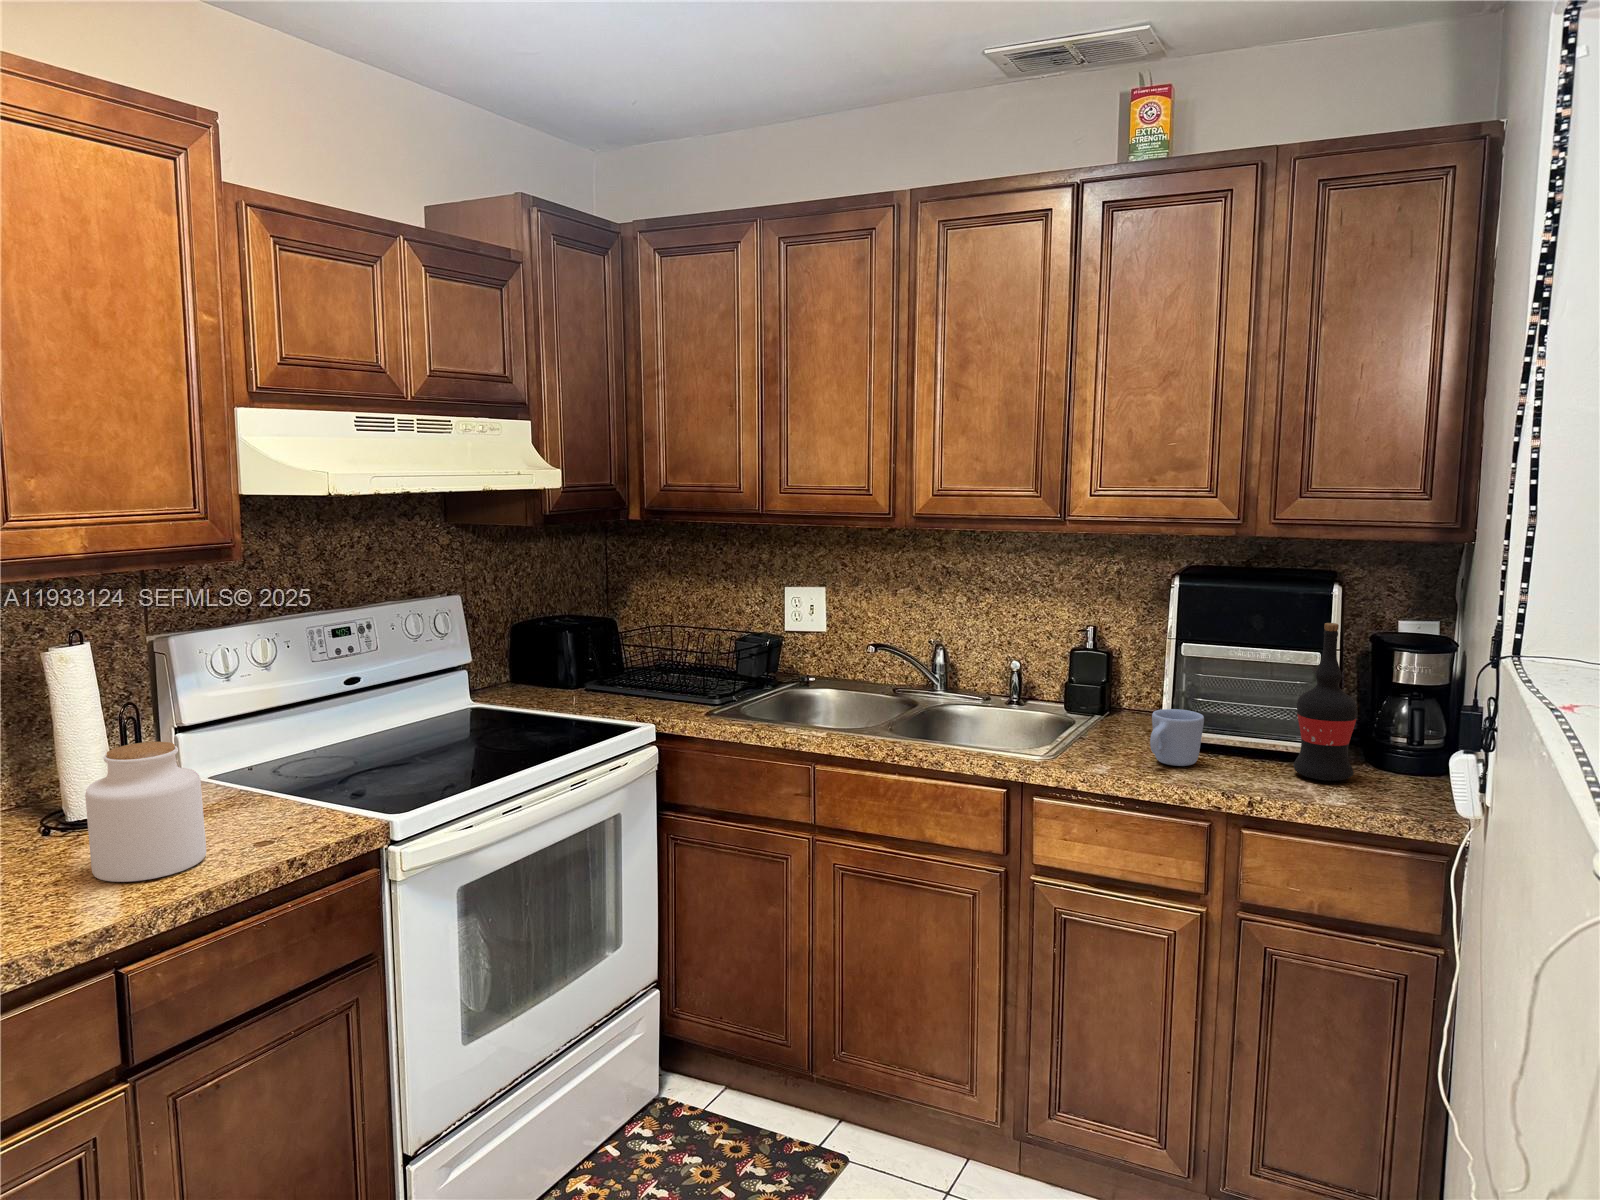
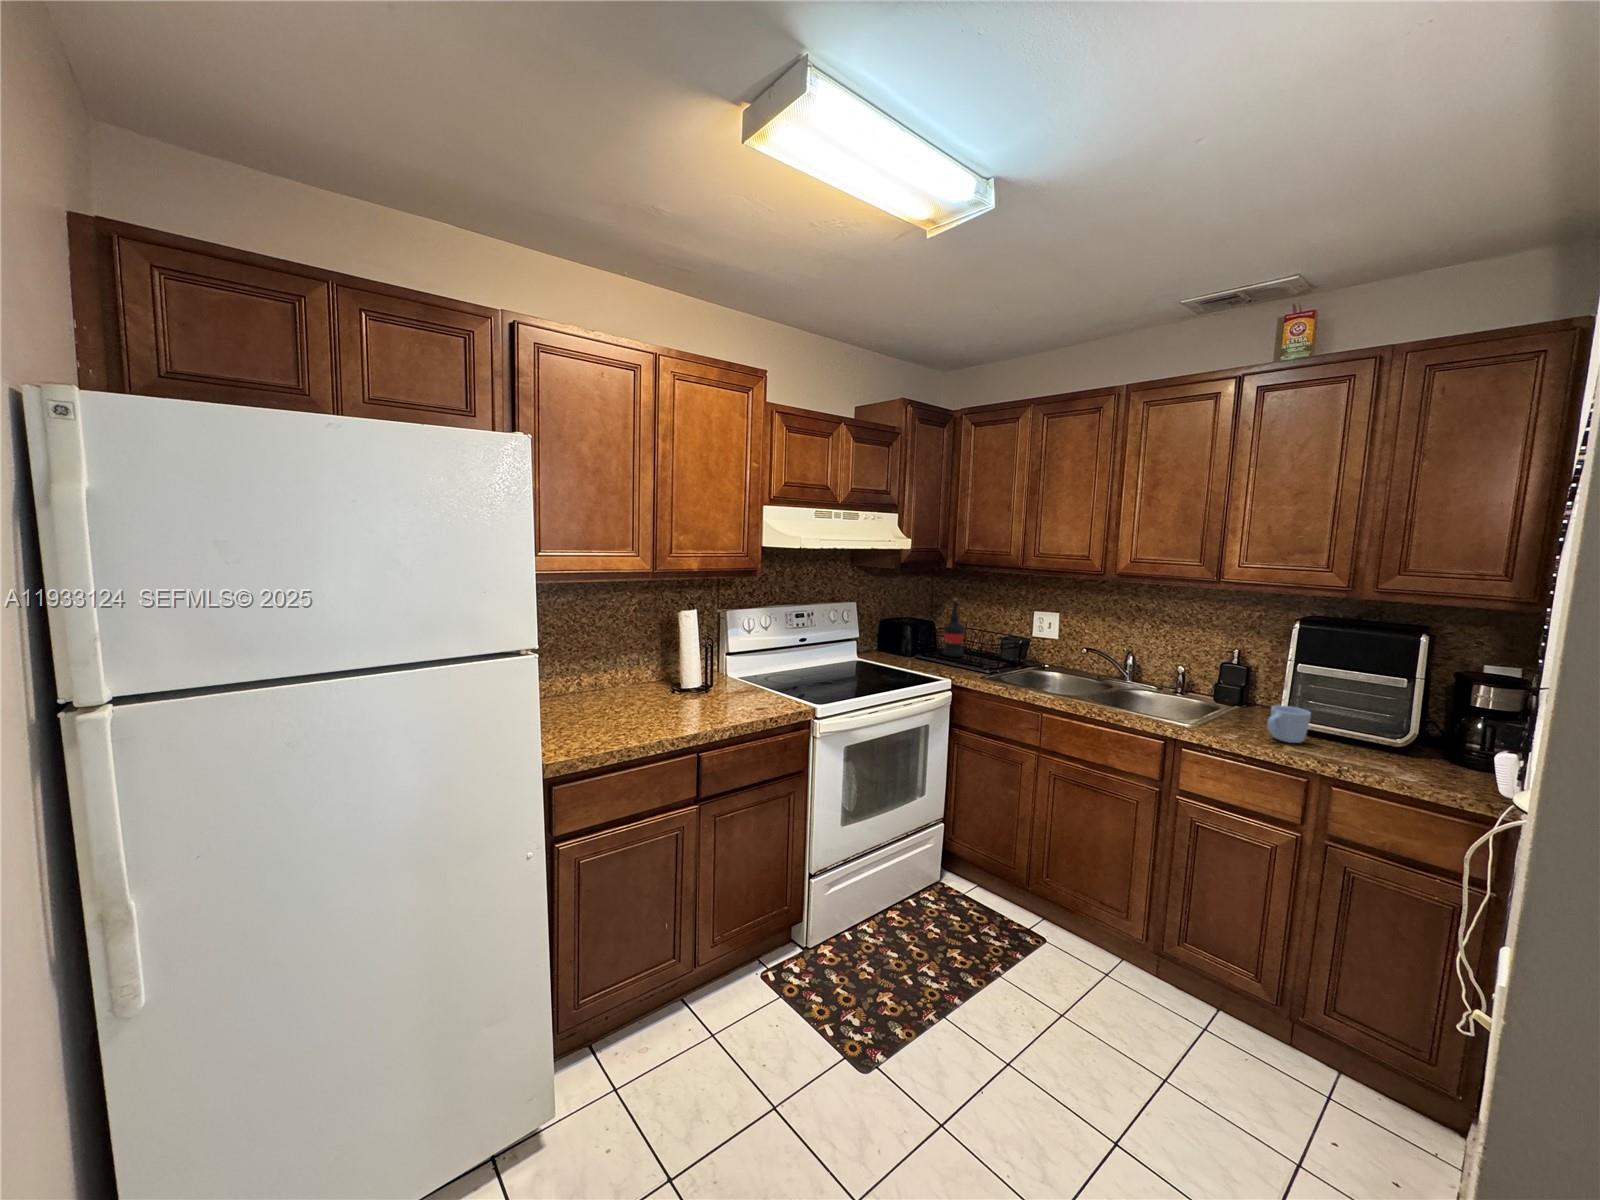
wine bottle: present [1294,623,1357,781] -> present [943,598,965,657]
jar: present [85,742,206,882] -> none [694,656,739,716]

